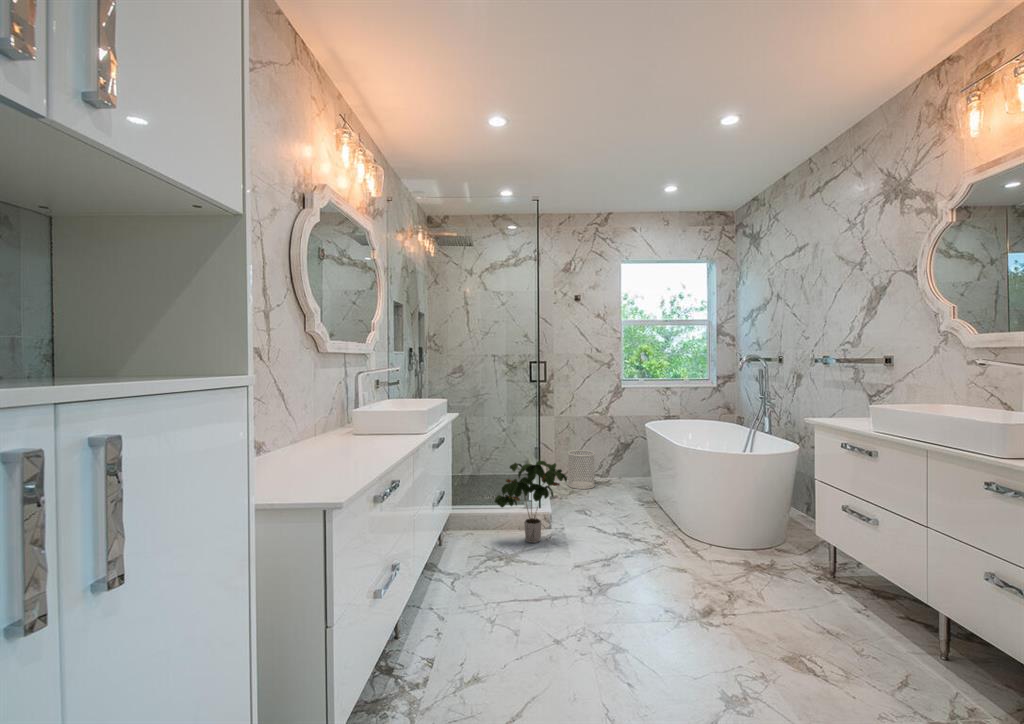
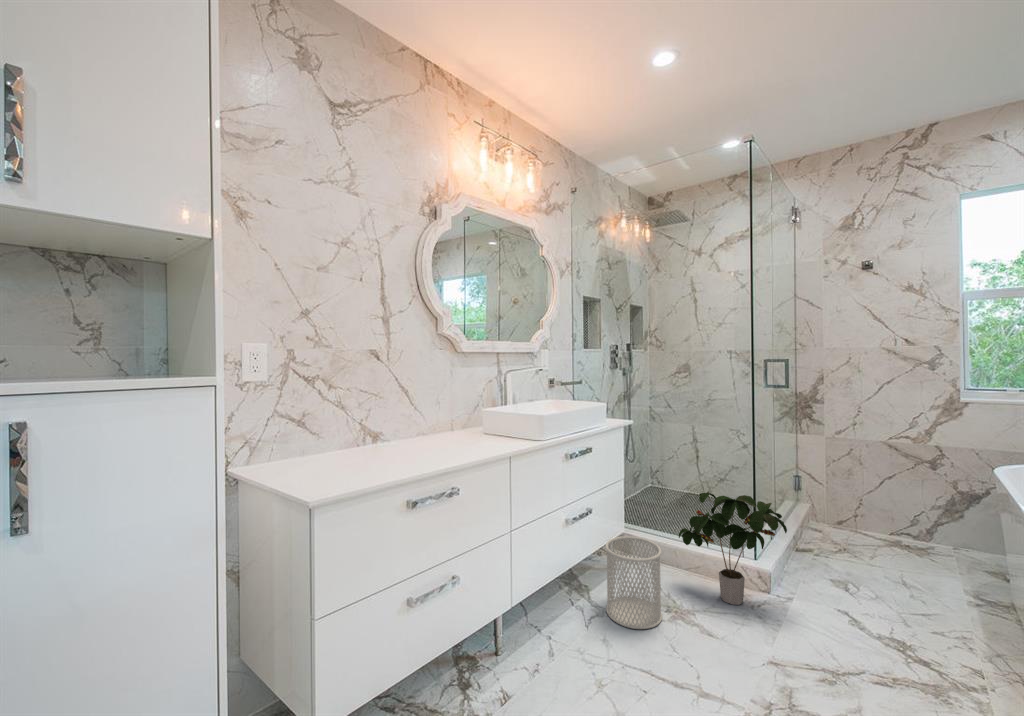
wastebasket: present [568,450,595,489] -> present [605,536,662,629]

